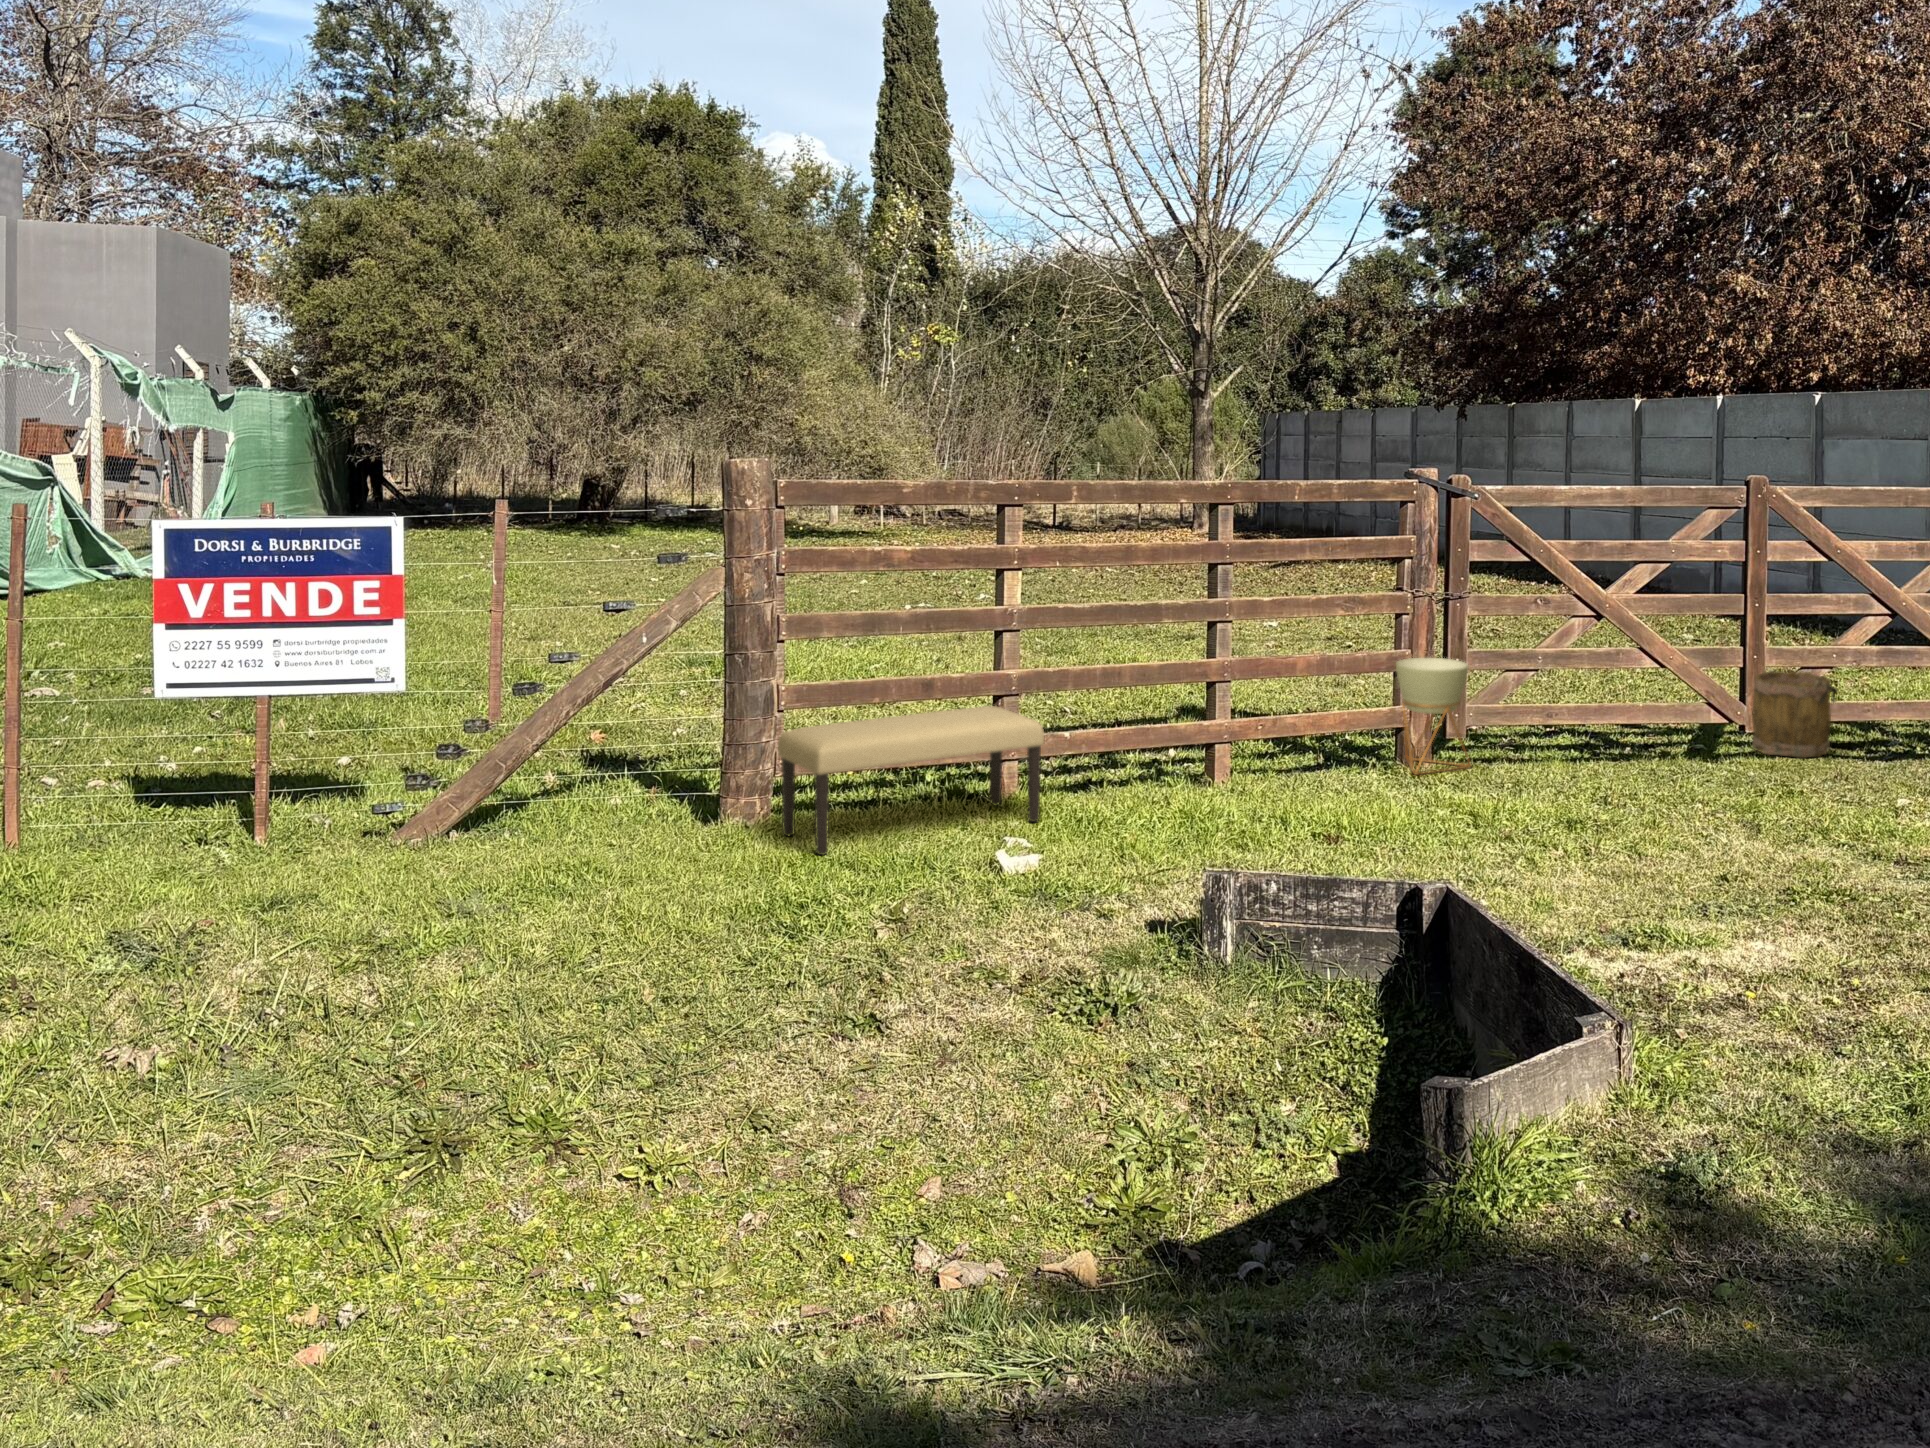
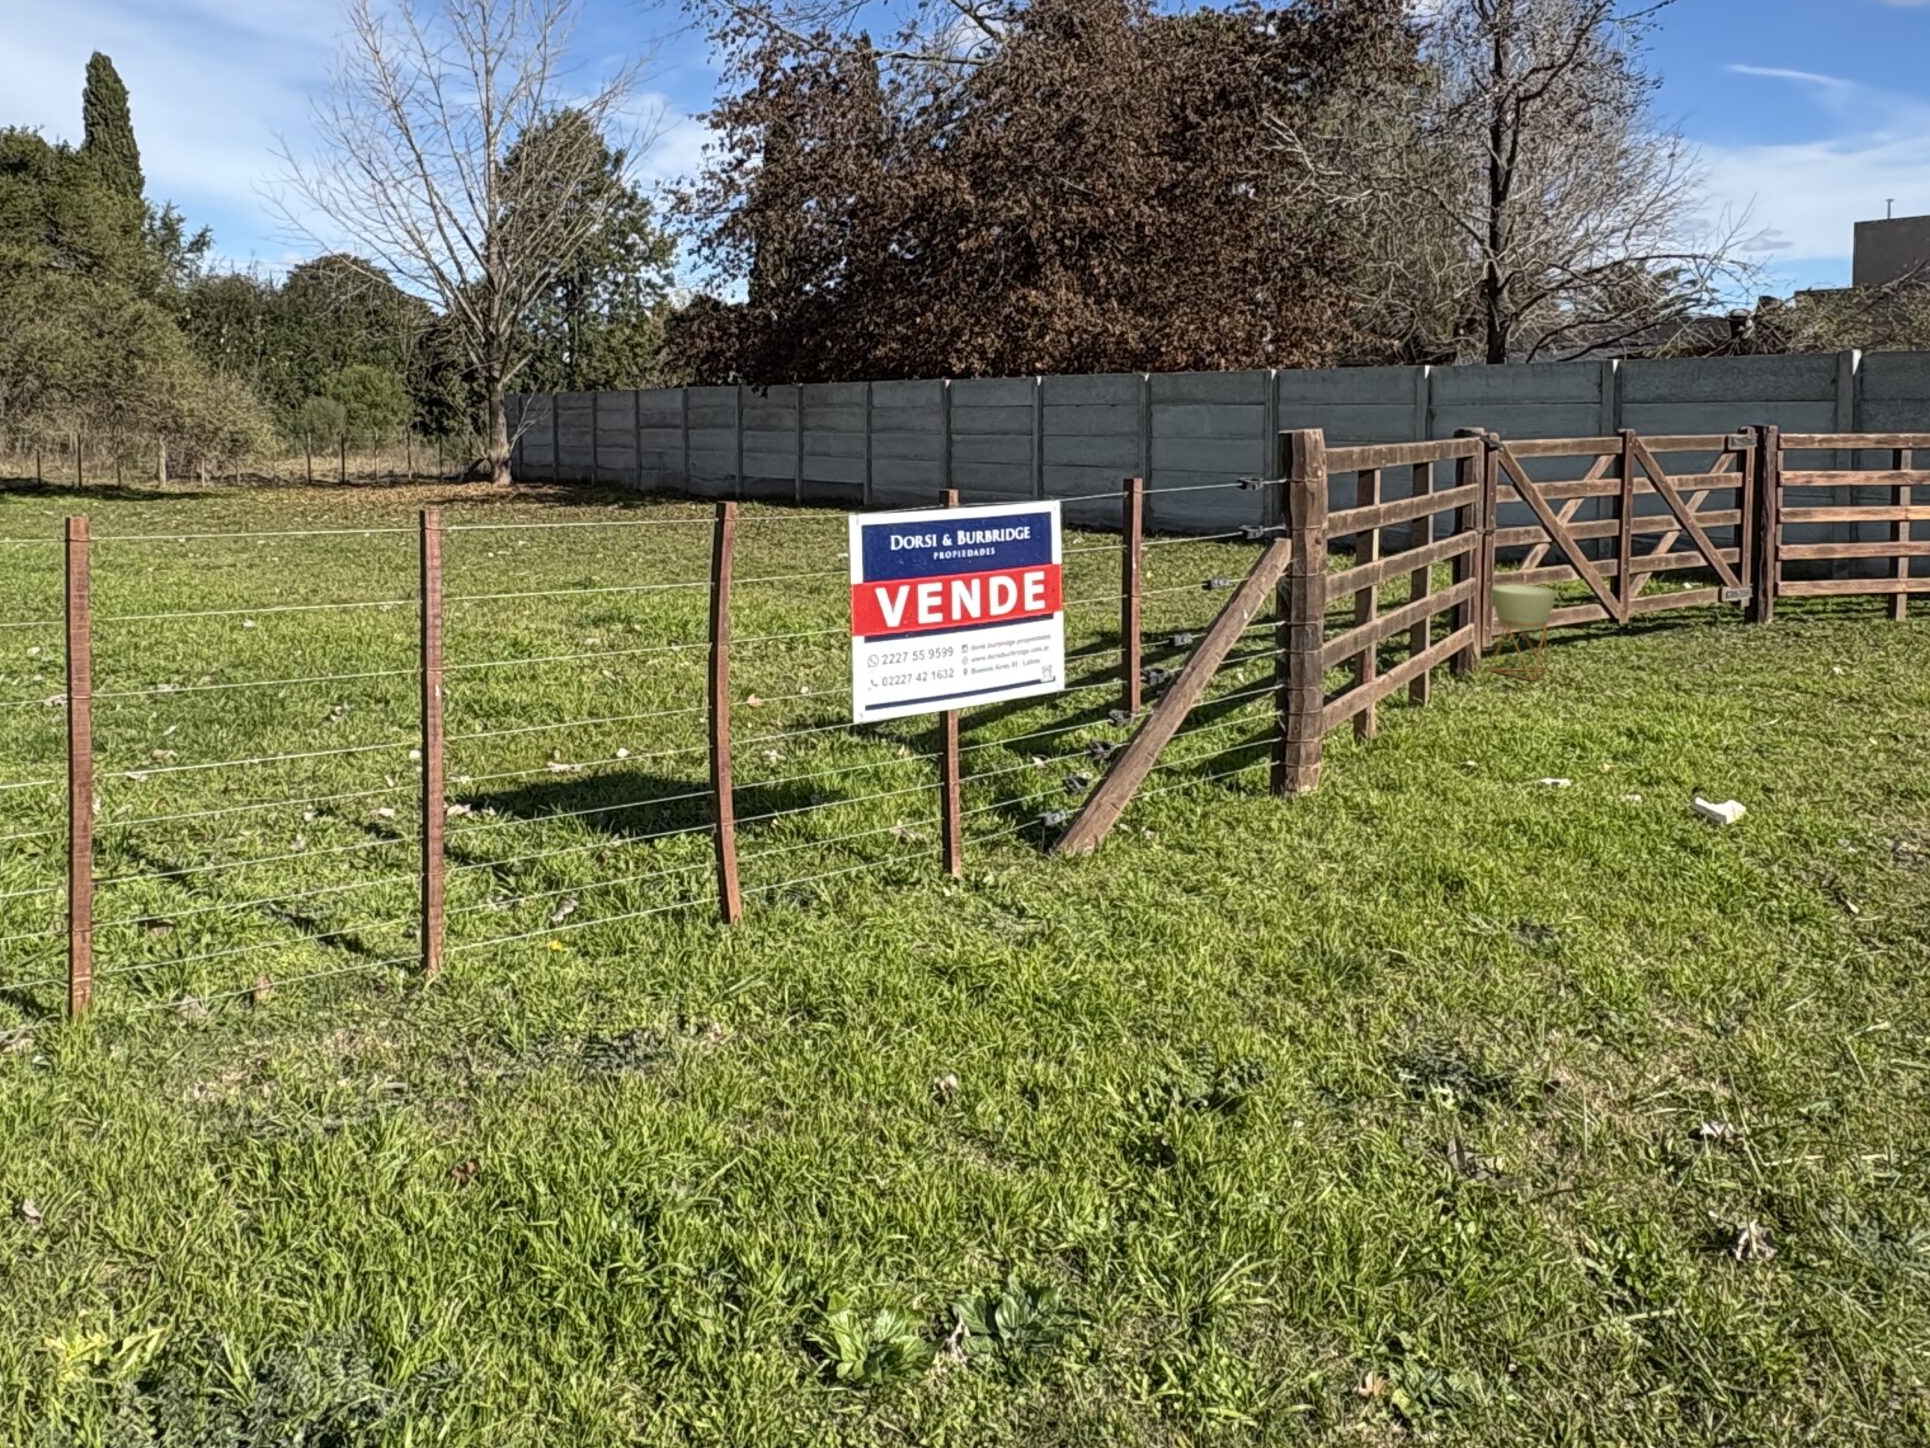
bucket: present [1752,669,1838,758] -> none [1628,576,1701,641]
bench: present [778,706,1044,855] -> none [1307,653,1452,808]

